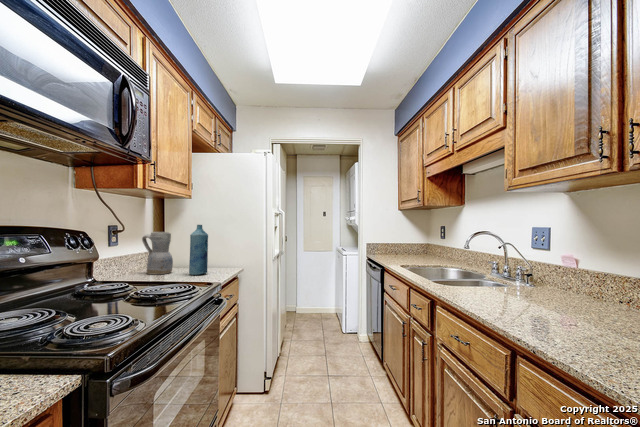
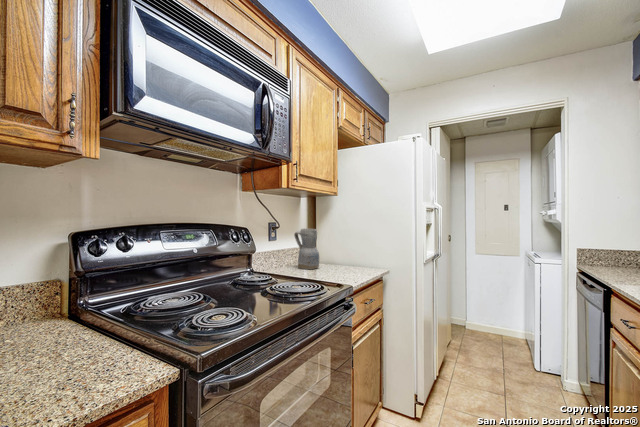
bottle: present [189,225,208,275] -> none [331,222,349,274]

